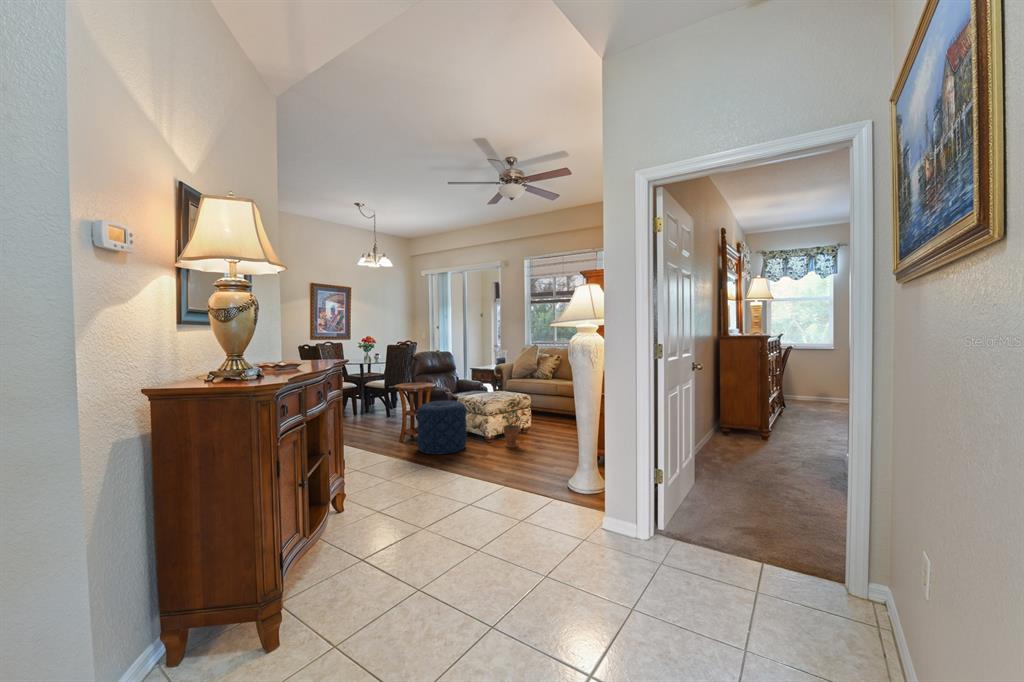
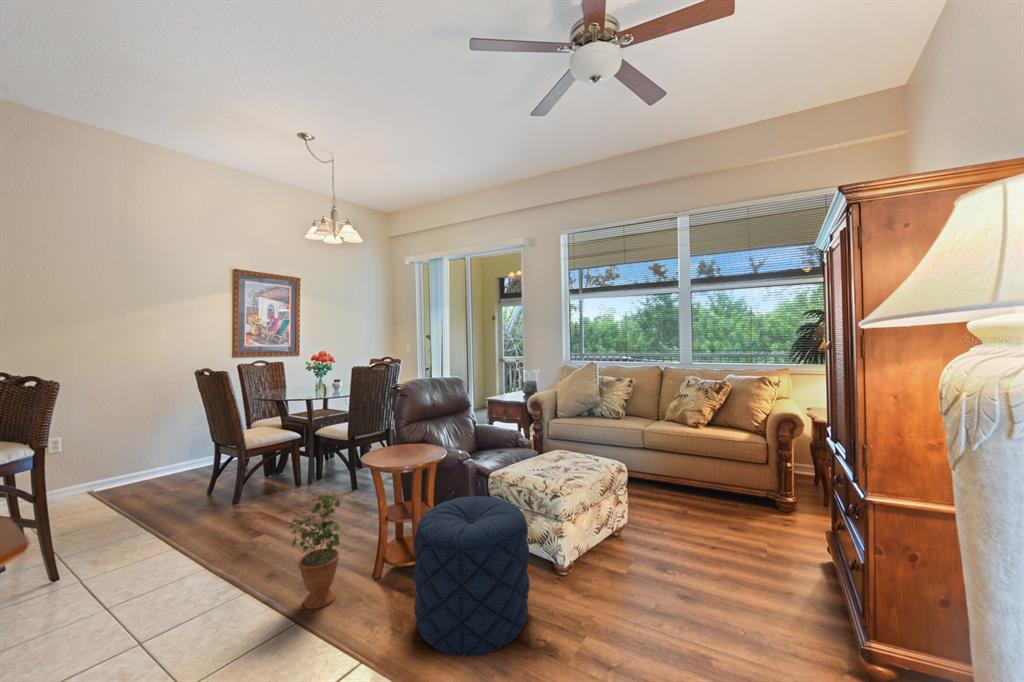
potted plant: present [499,399,520,448] -> present [290,493,340,609]

